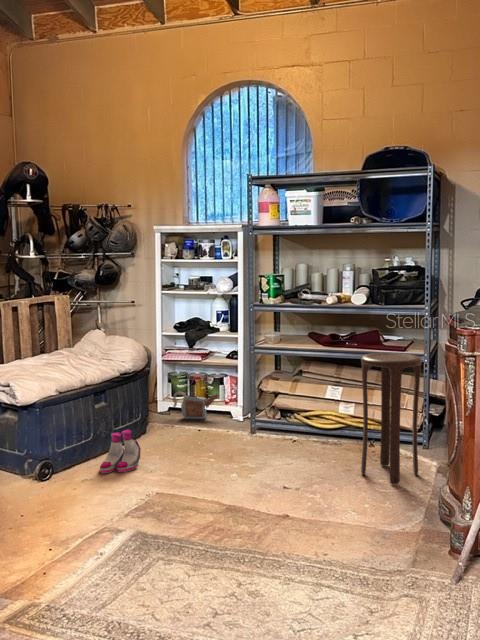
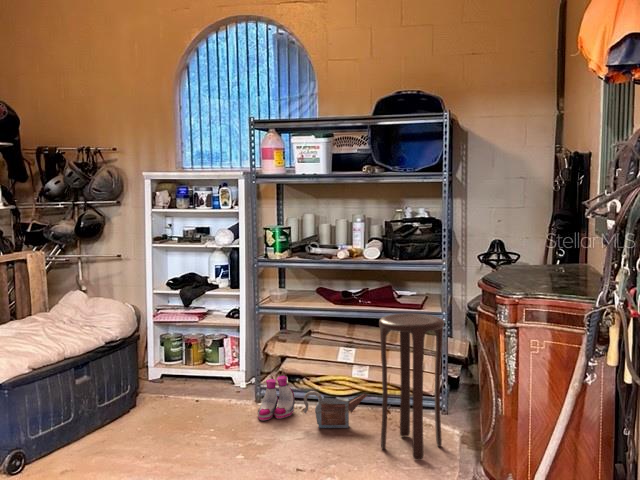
watering can: present [173,392,219,419] -> present [303,391,367,428]
boots: present [100,429,141,473] -> present [258,376,295,421]

